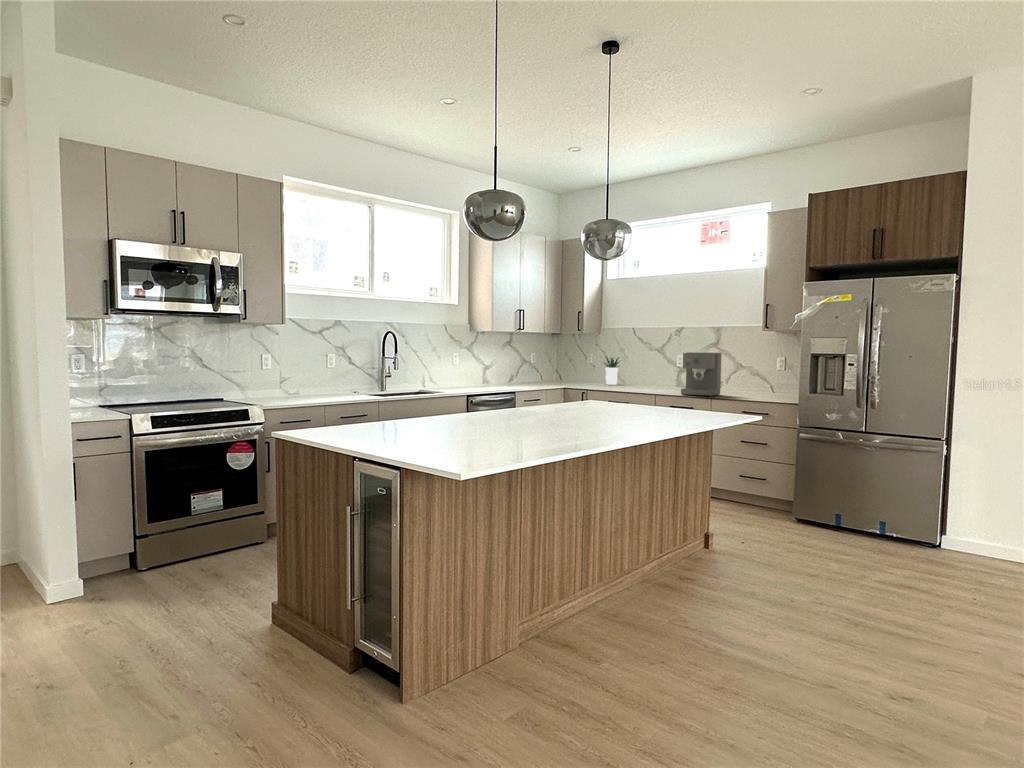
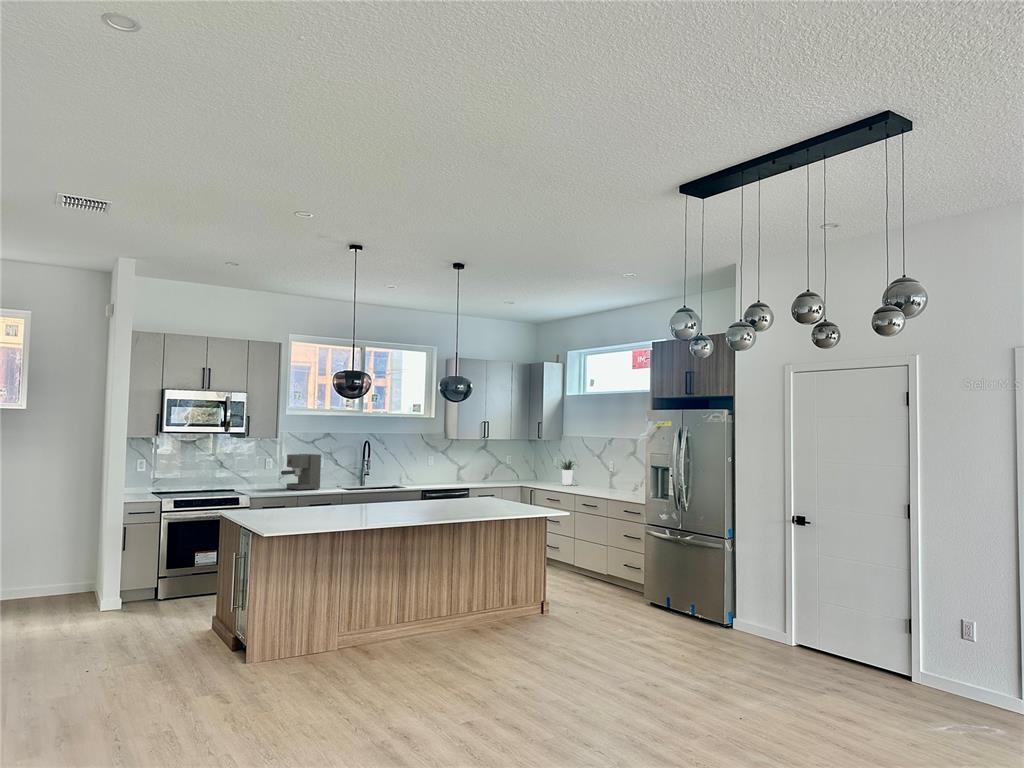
coffee maker: present [681,352,721,396] -> present [281,454,321,490]

